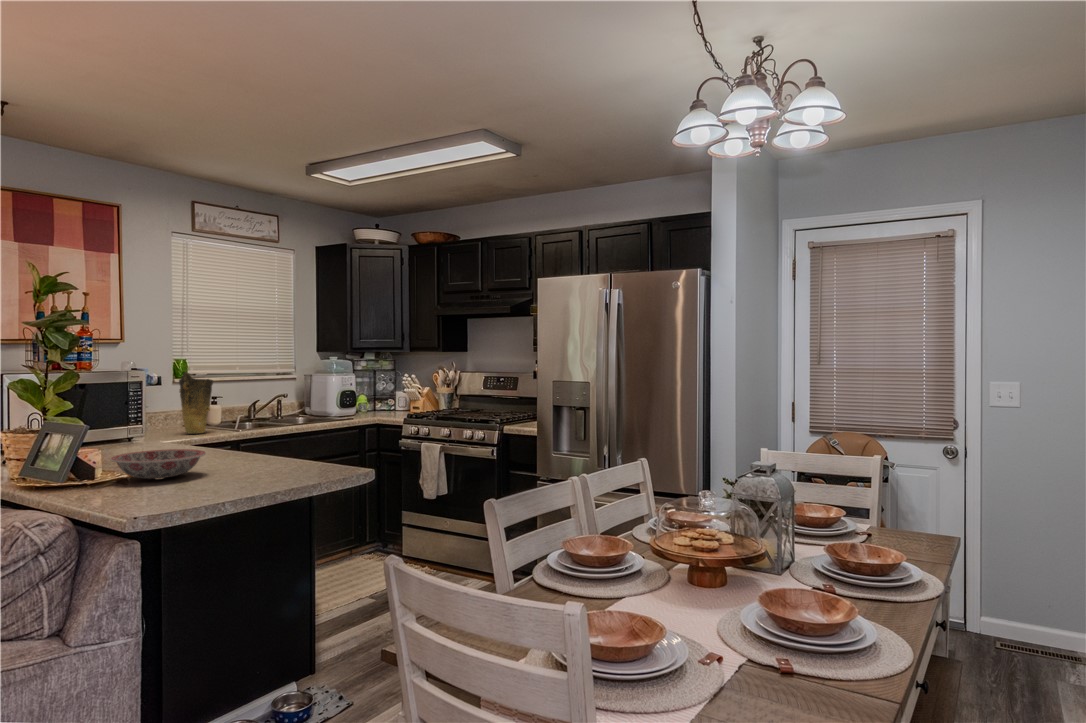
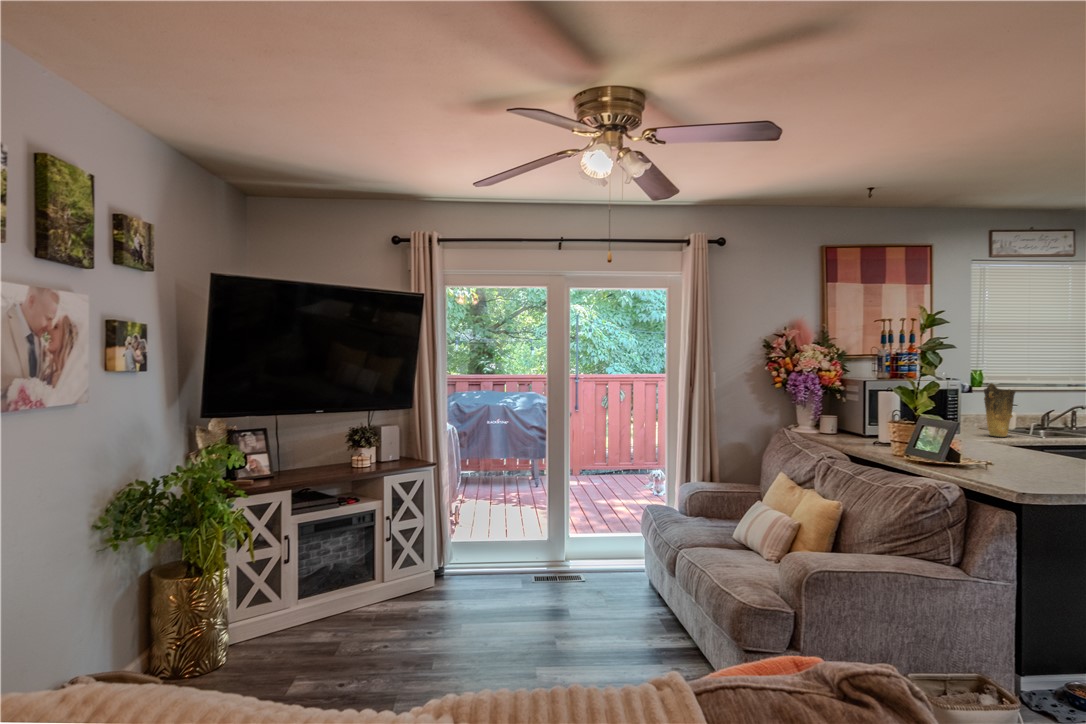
ceramic bowl: present [110,449,206,479] -> none [973,448,1050,470]

